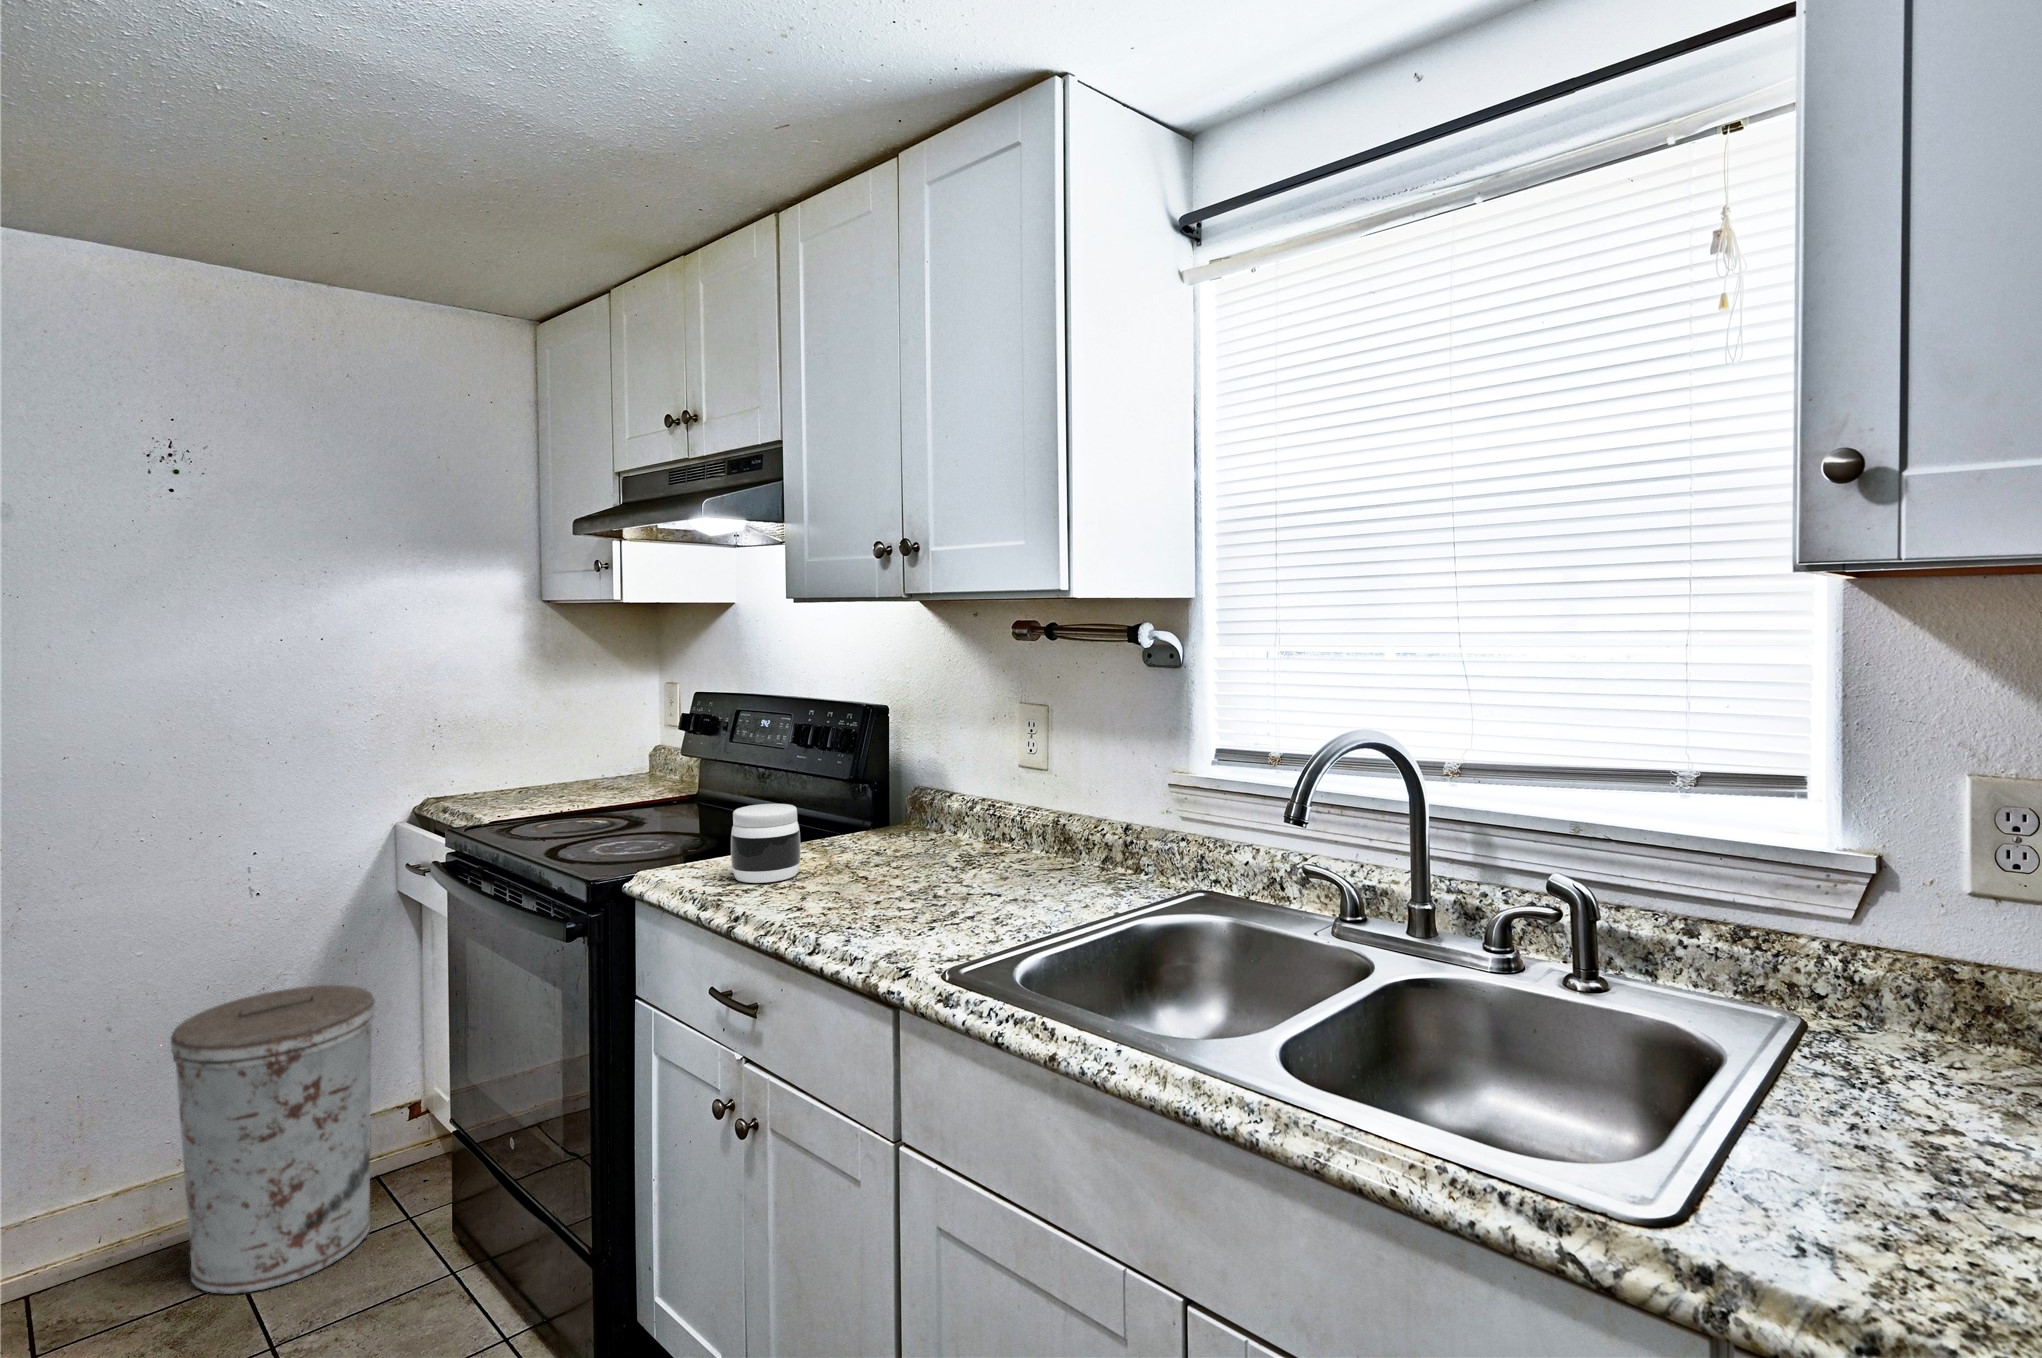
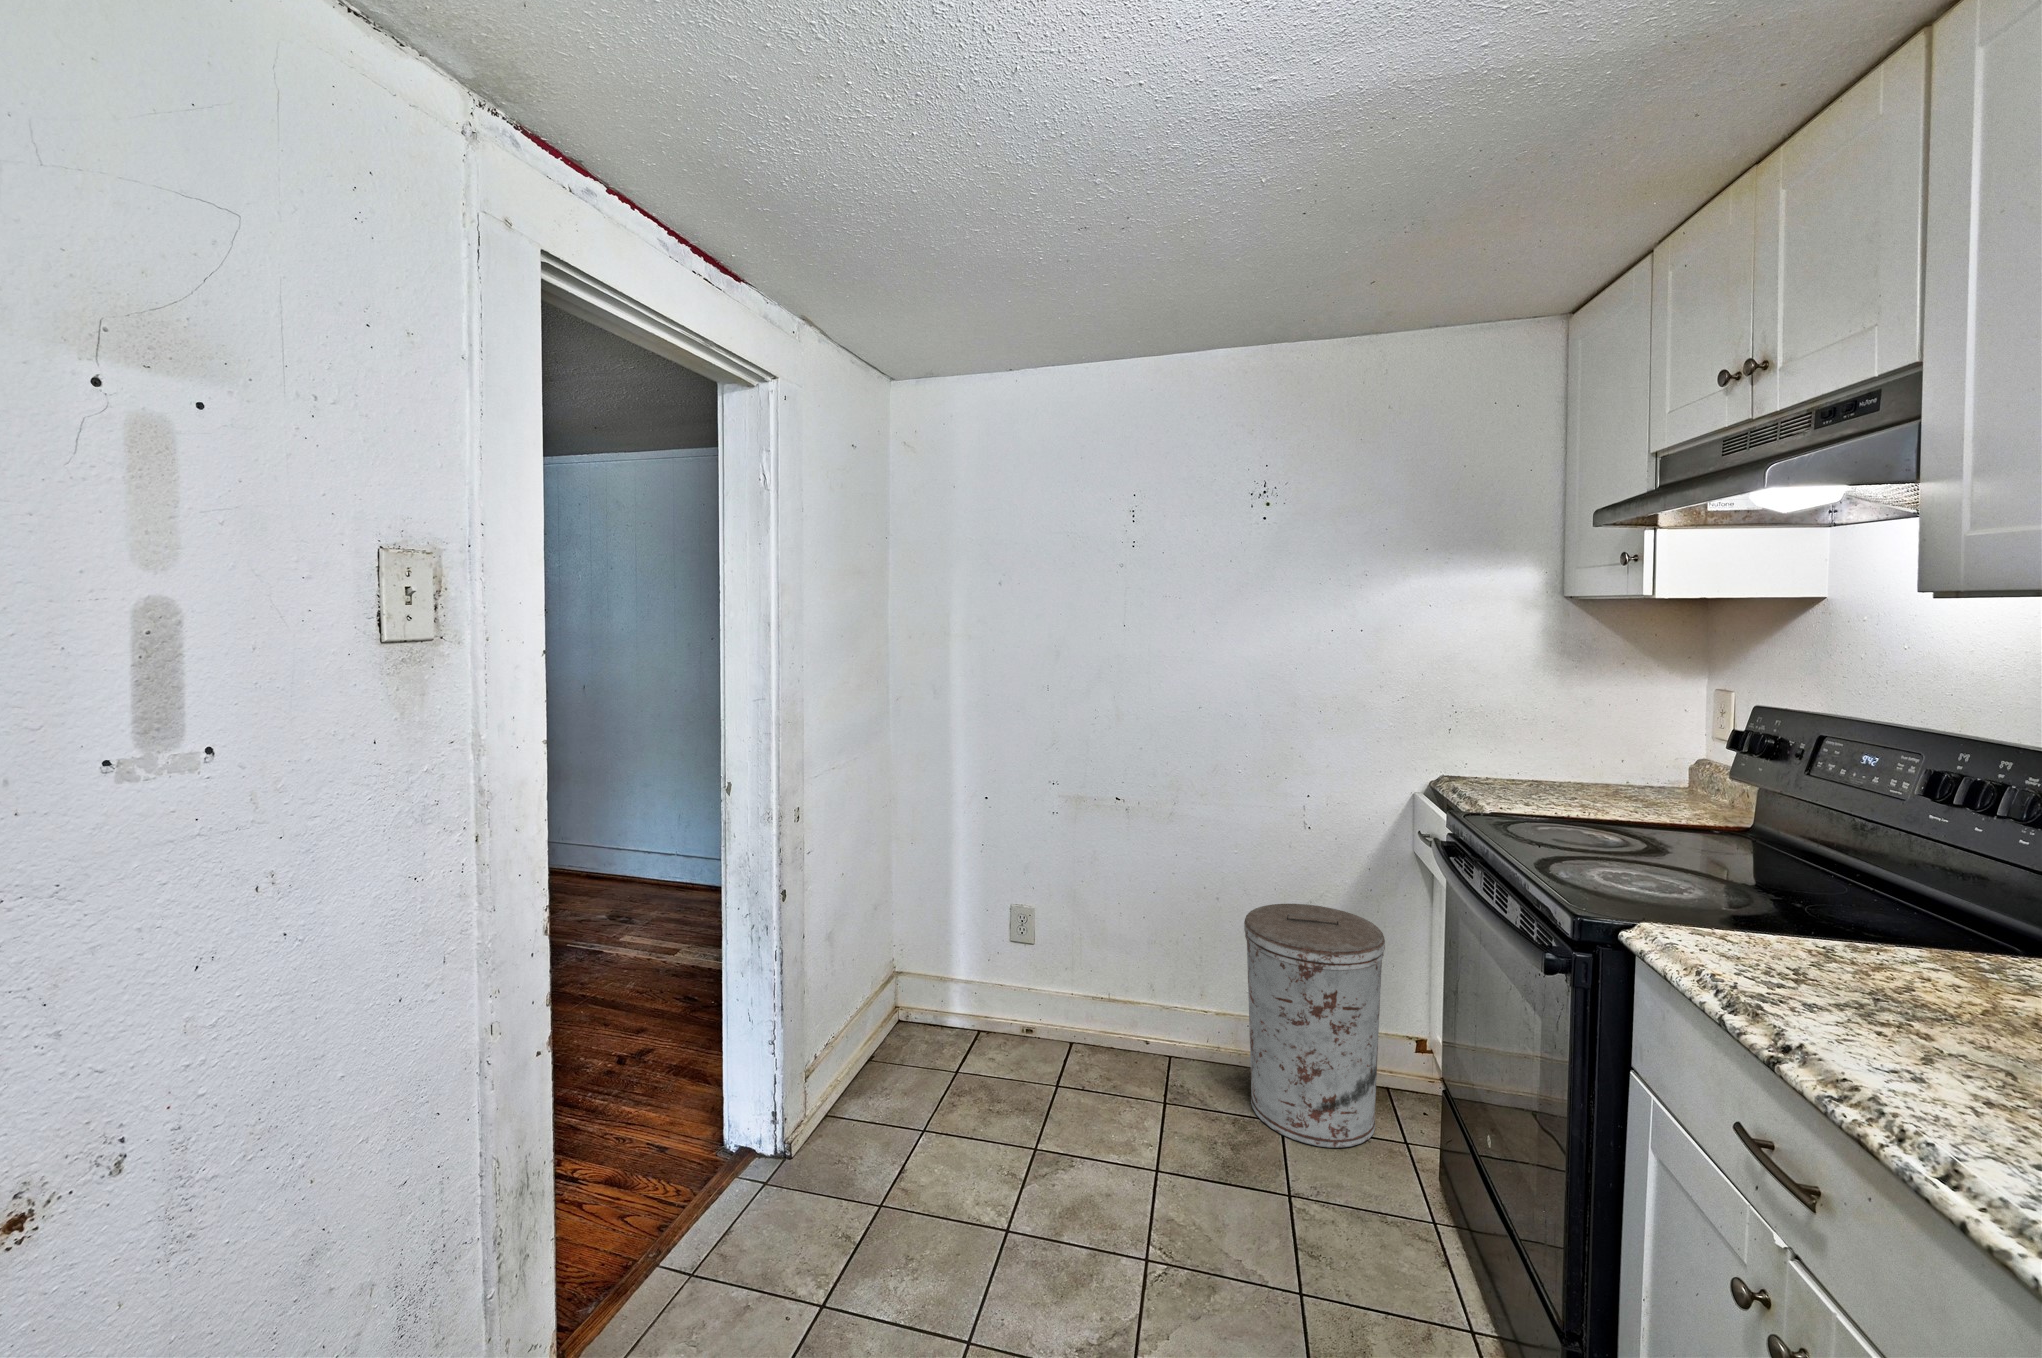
jar: present [731,804,800,883] -> none [1788,883,1928,1011]

